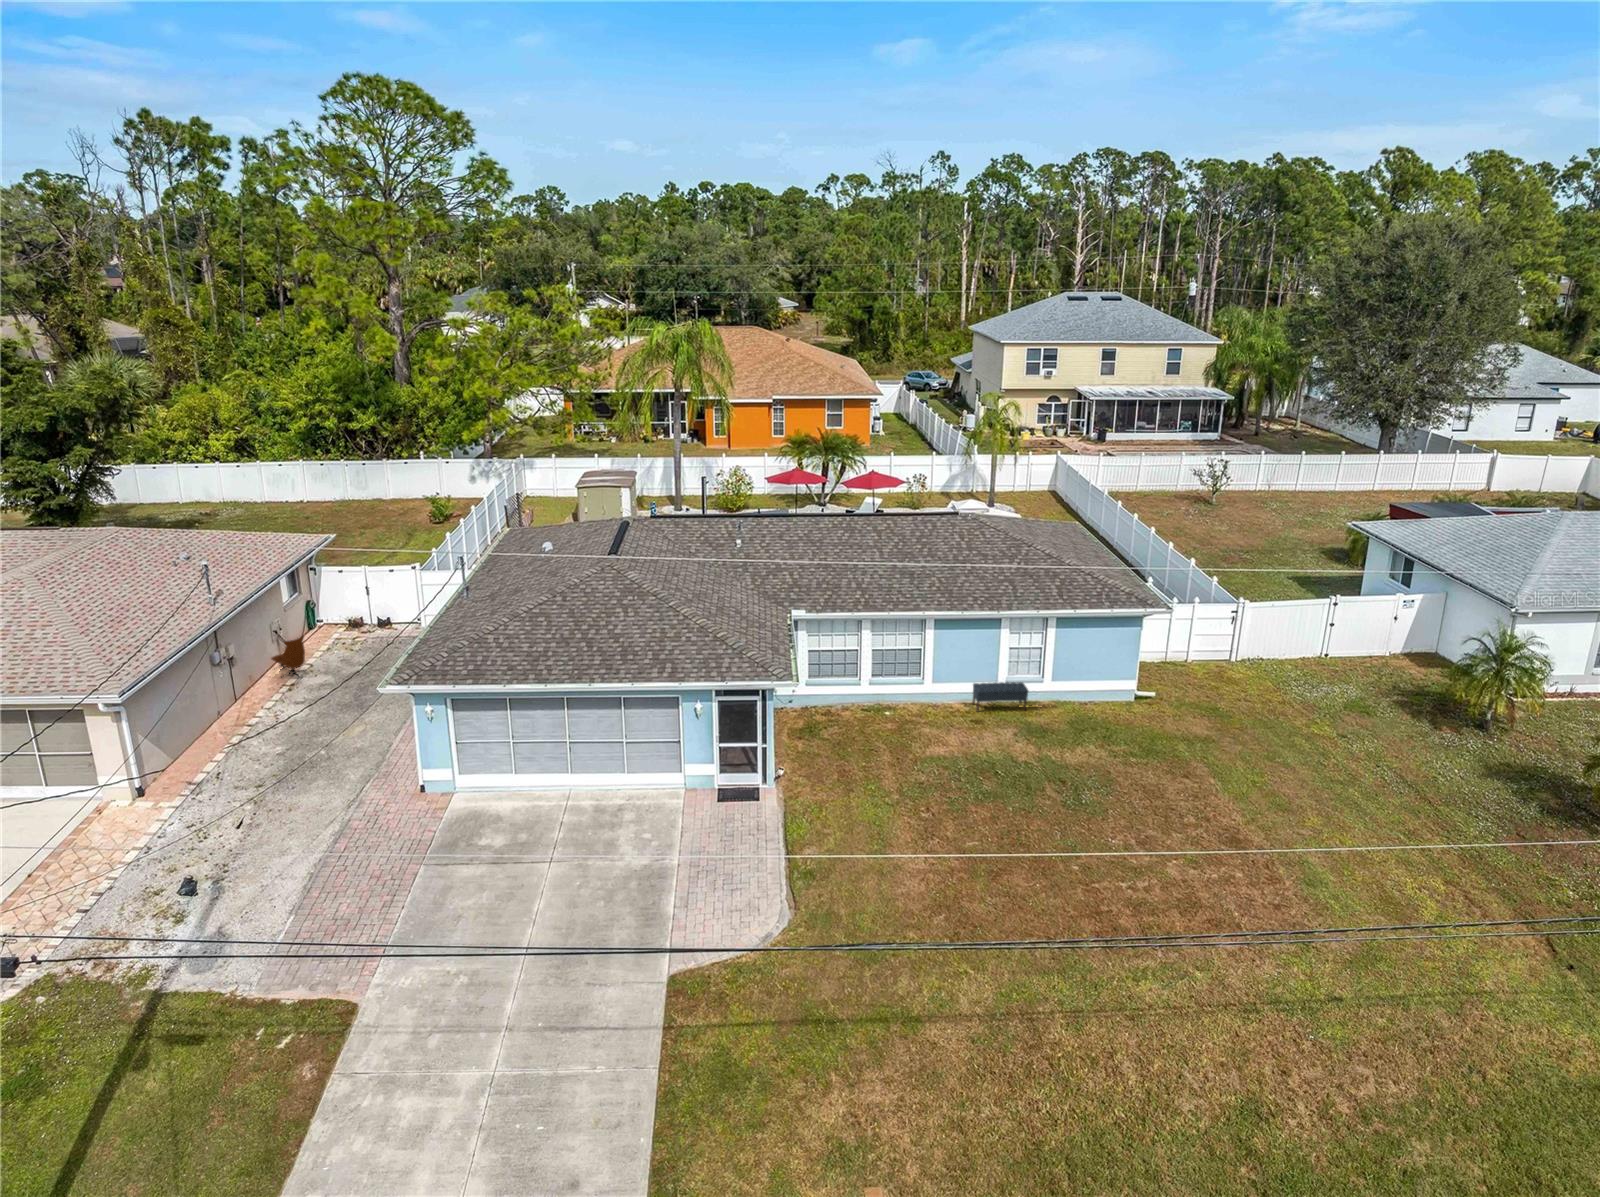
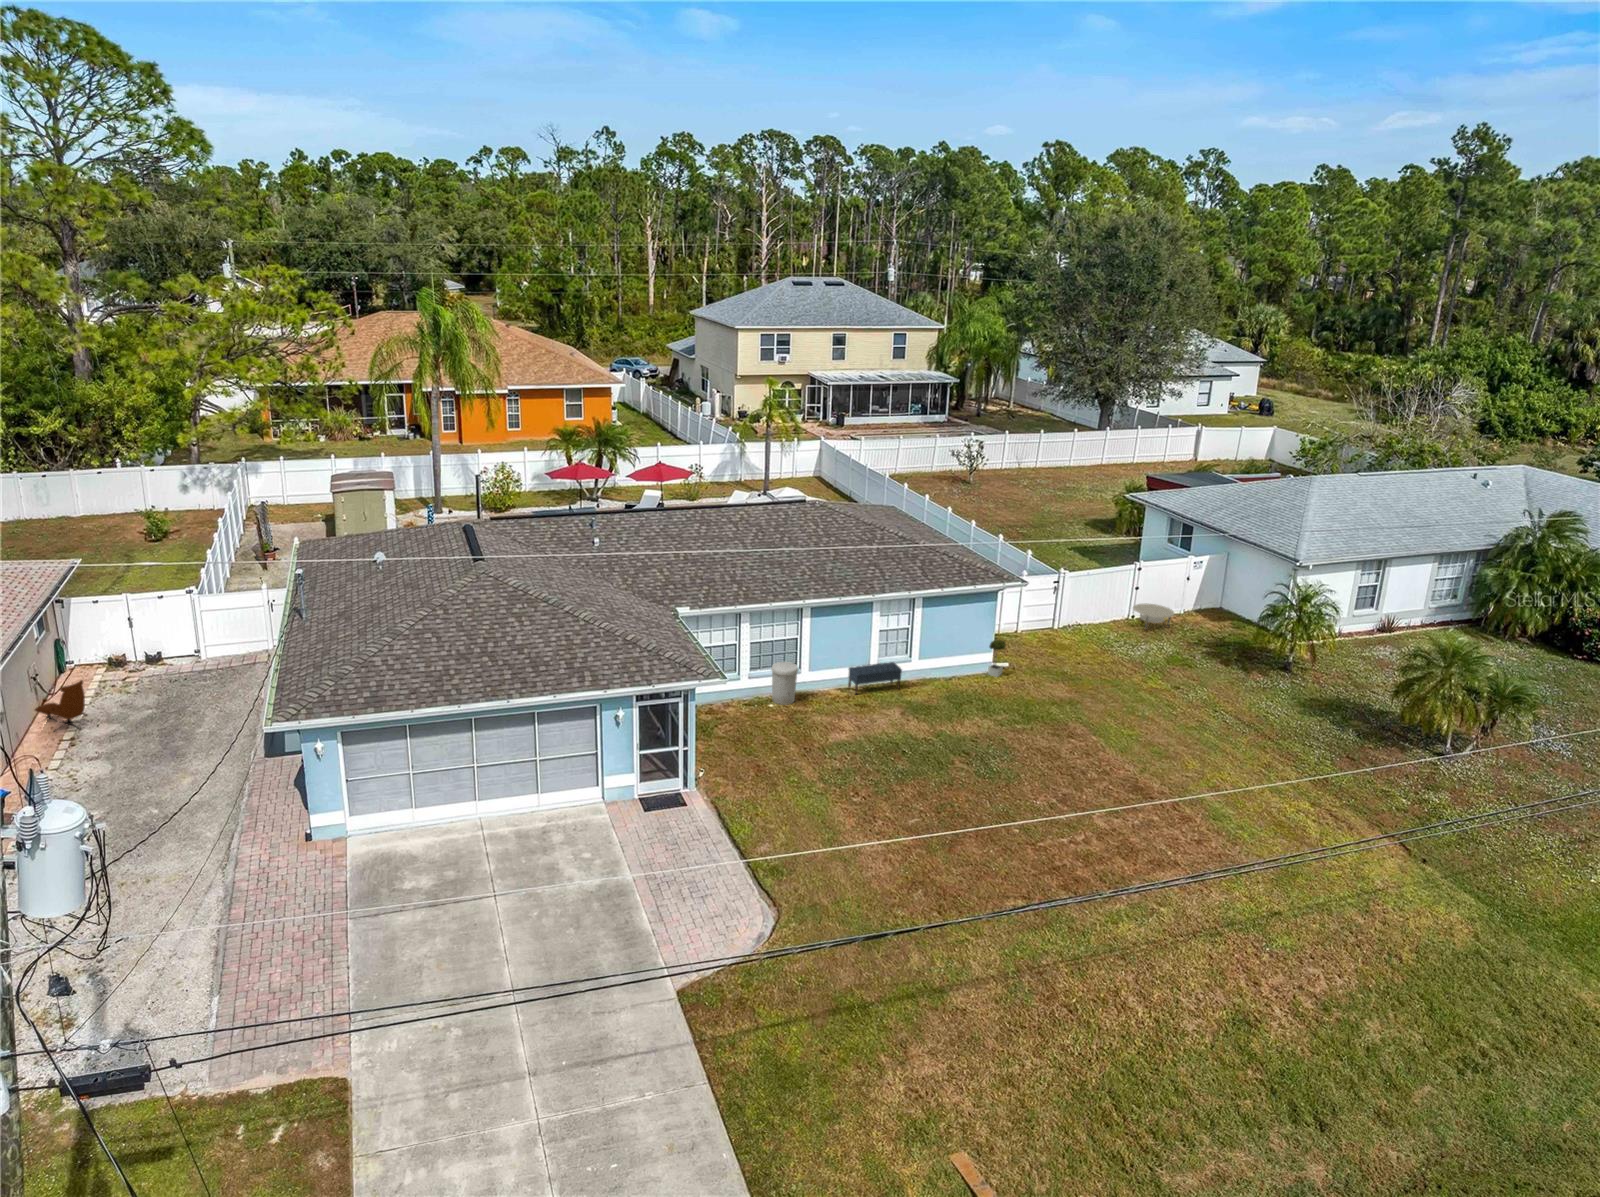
round table: none [1328,643,1378,673] -> present [1133,603,1174,630]
potted tree: none [1130,668,1151,708] -> present [988,640,1006,677]
trash can: none [888,672,916,715] -> present [771,662,798,705]

